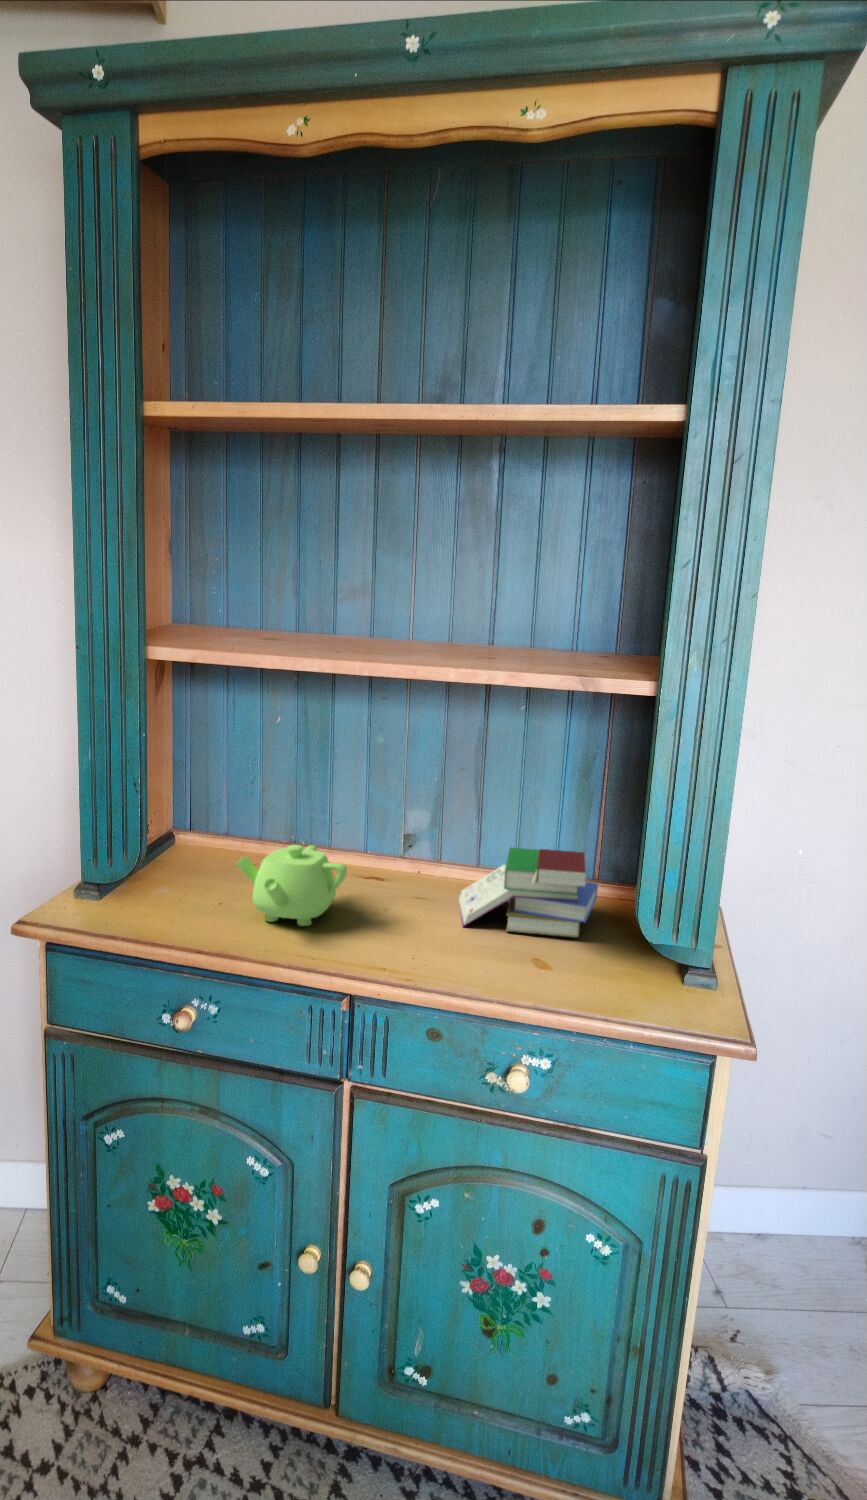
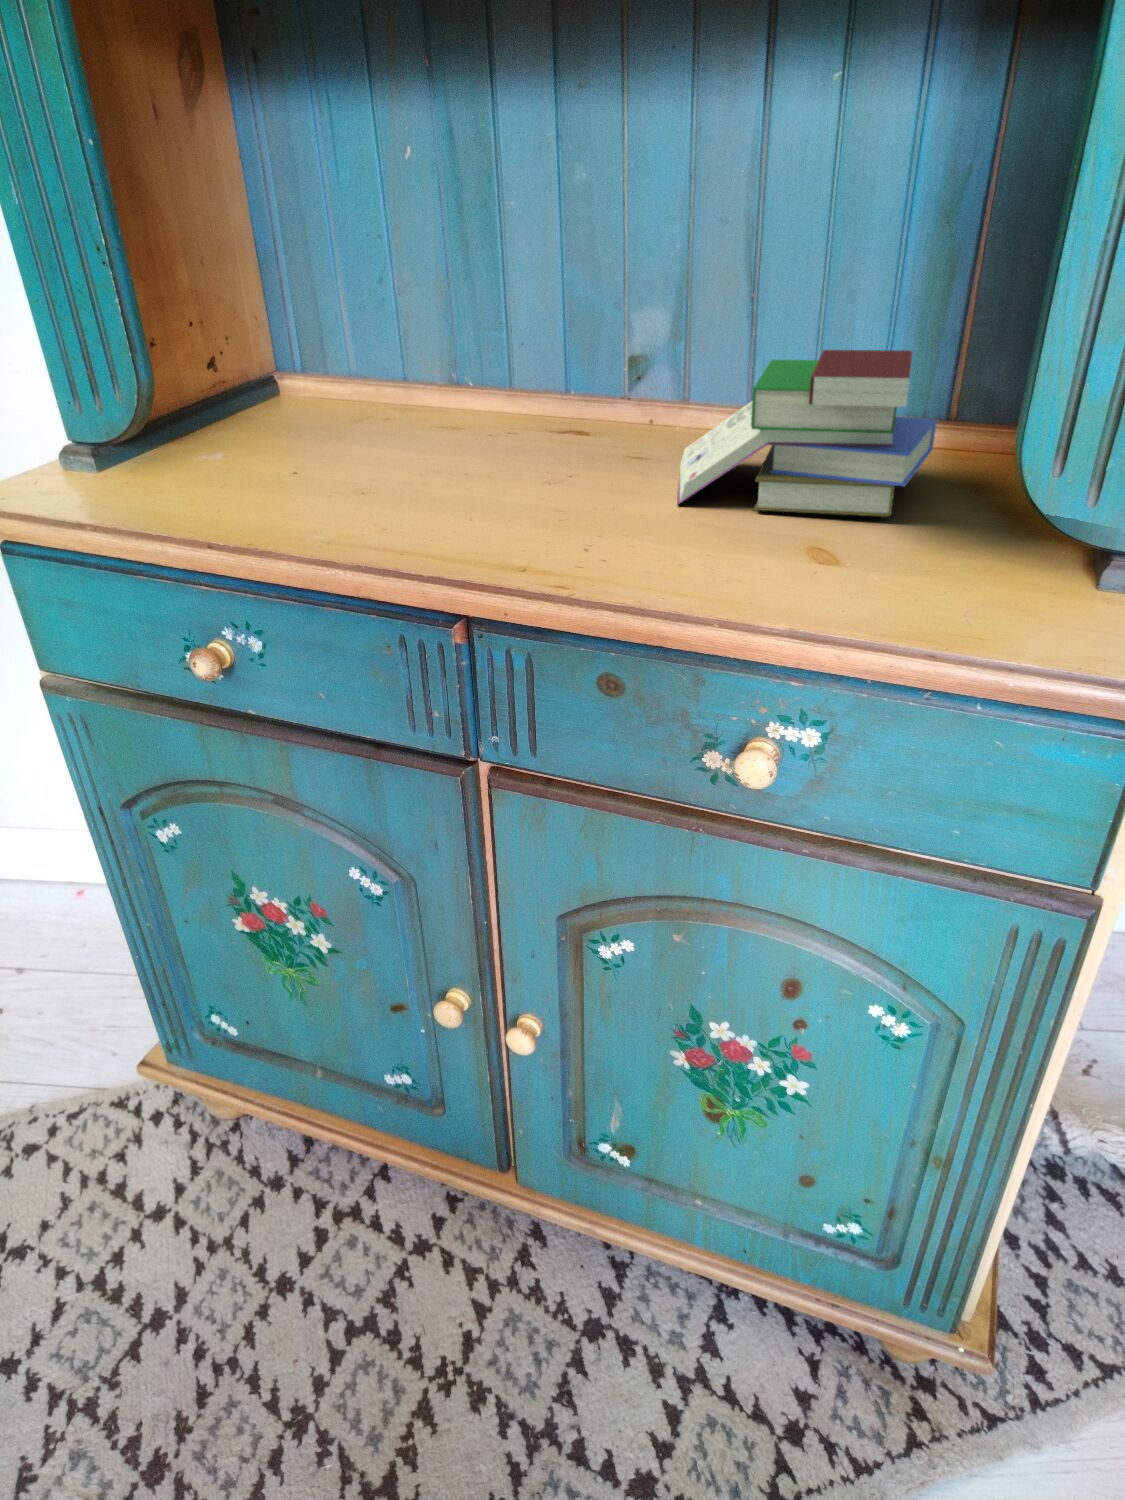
teapot: present [236,845,347,926] -> none [281,365,465,510]

